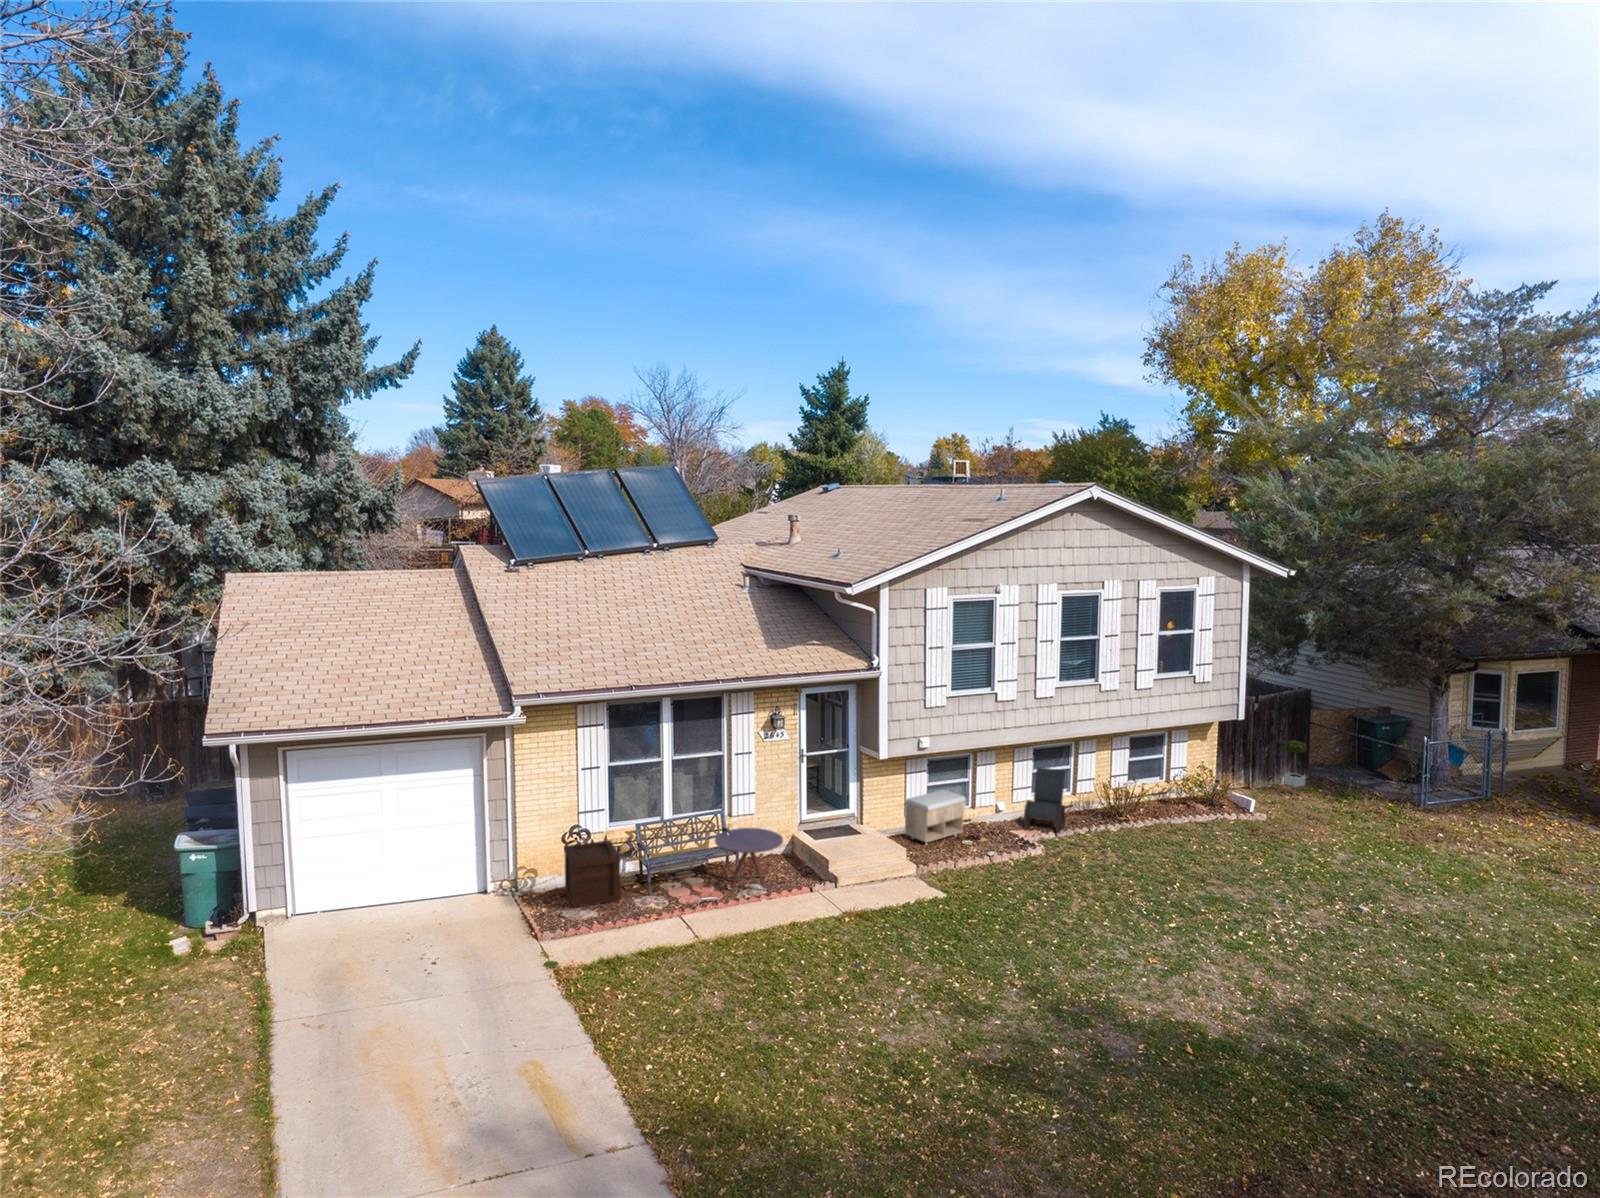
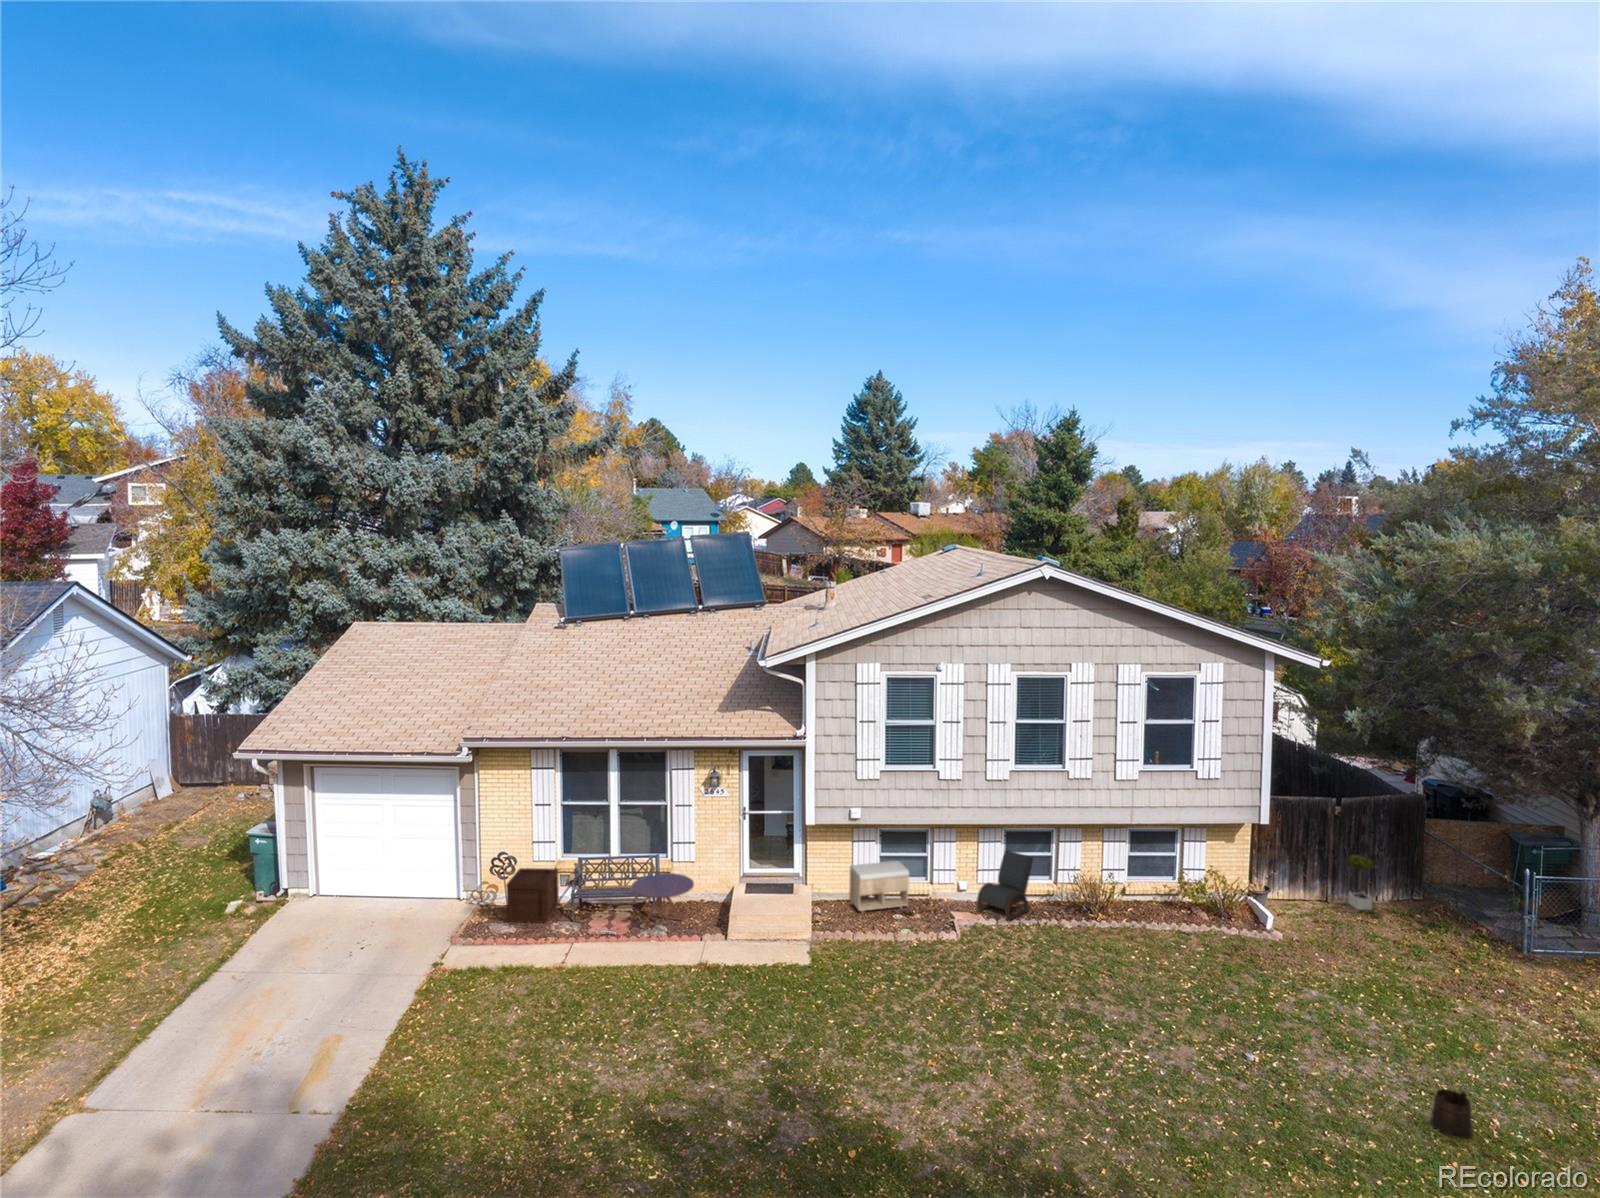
bucket: none [1501,894,1534,930] -> present [1431,1089,1472,1139]

